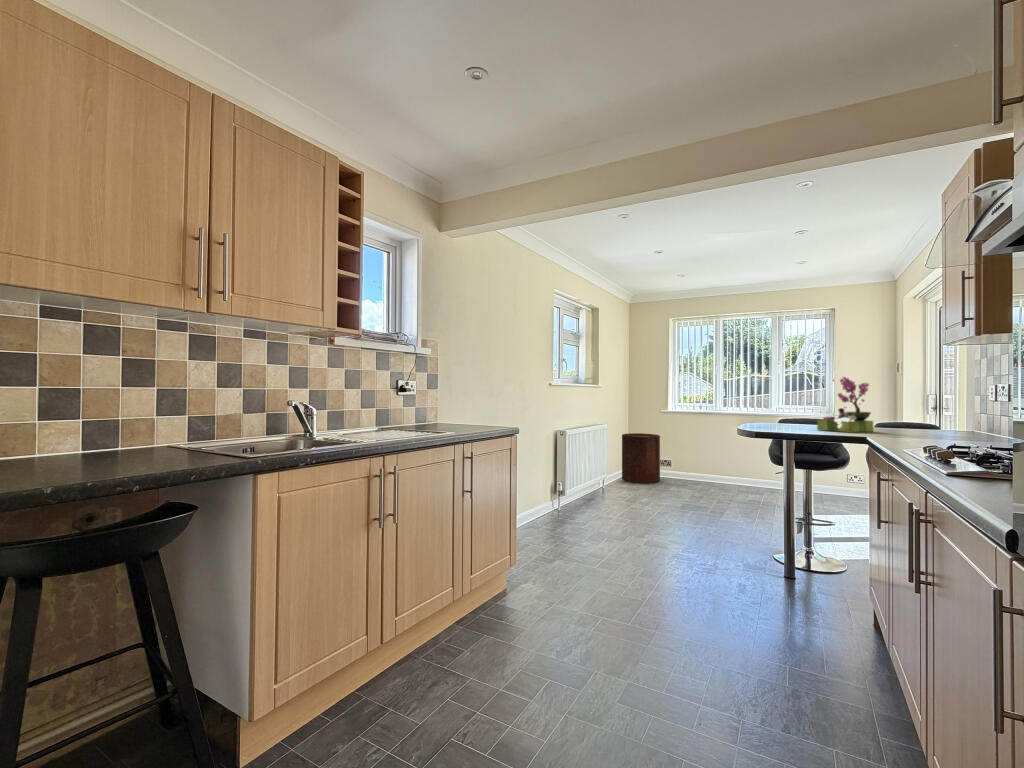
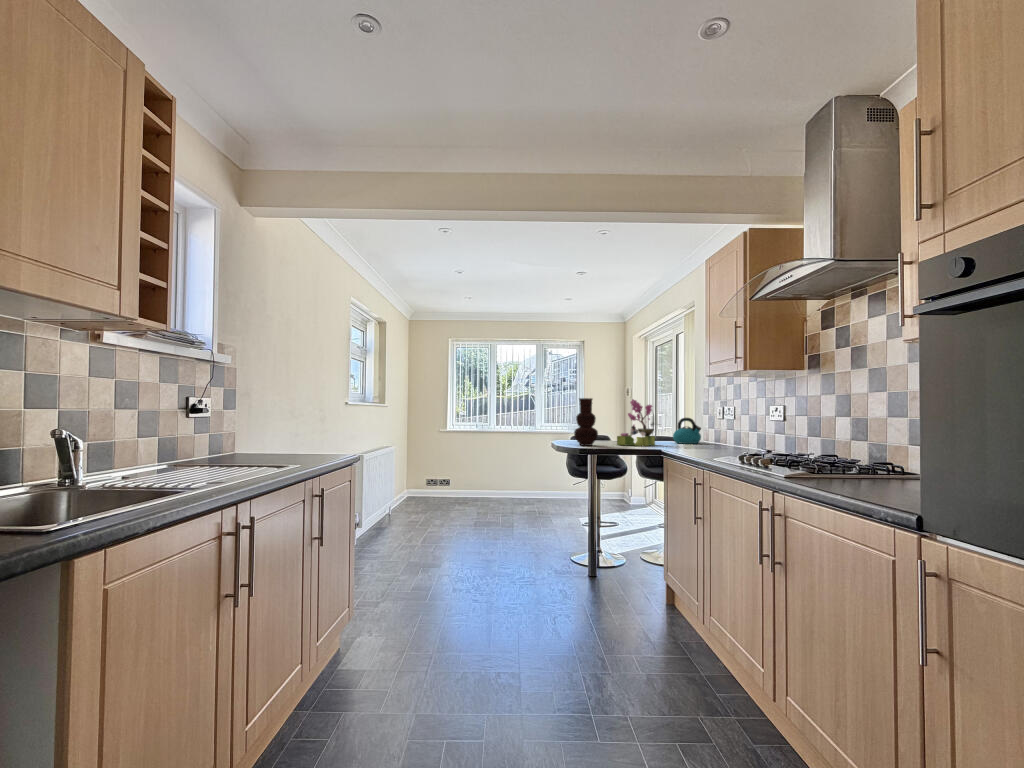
vase: none [761,376,792,429] -> present [574,398,598,446]
kettle: none [908,399,953,433] -> present [673,418,701,444]
trash can: present [622,433,660,483] -> none [402,455,441,507]

